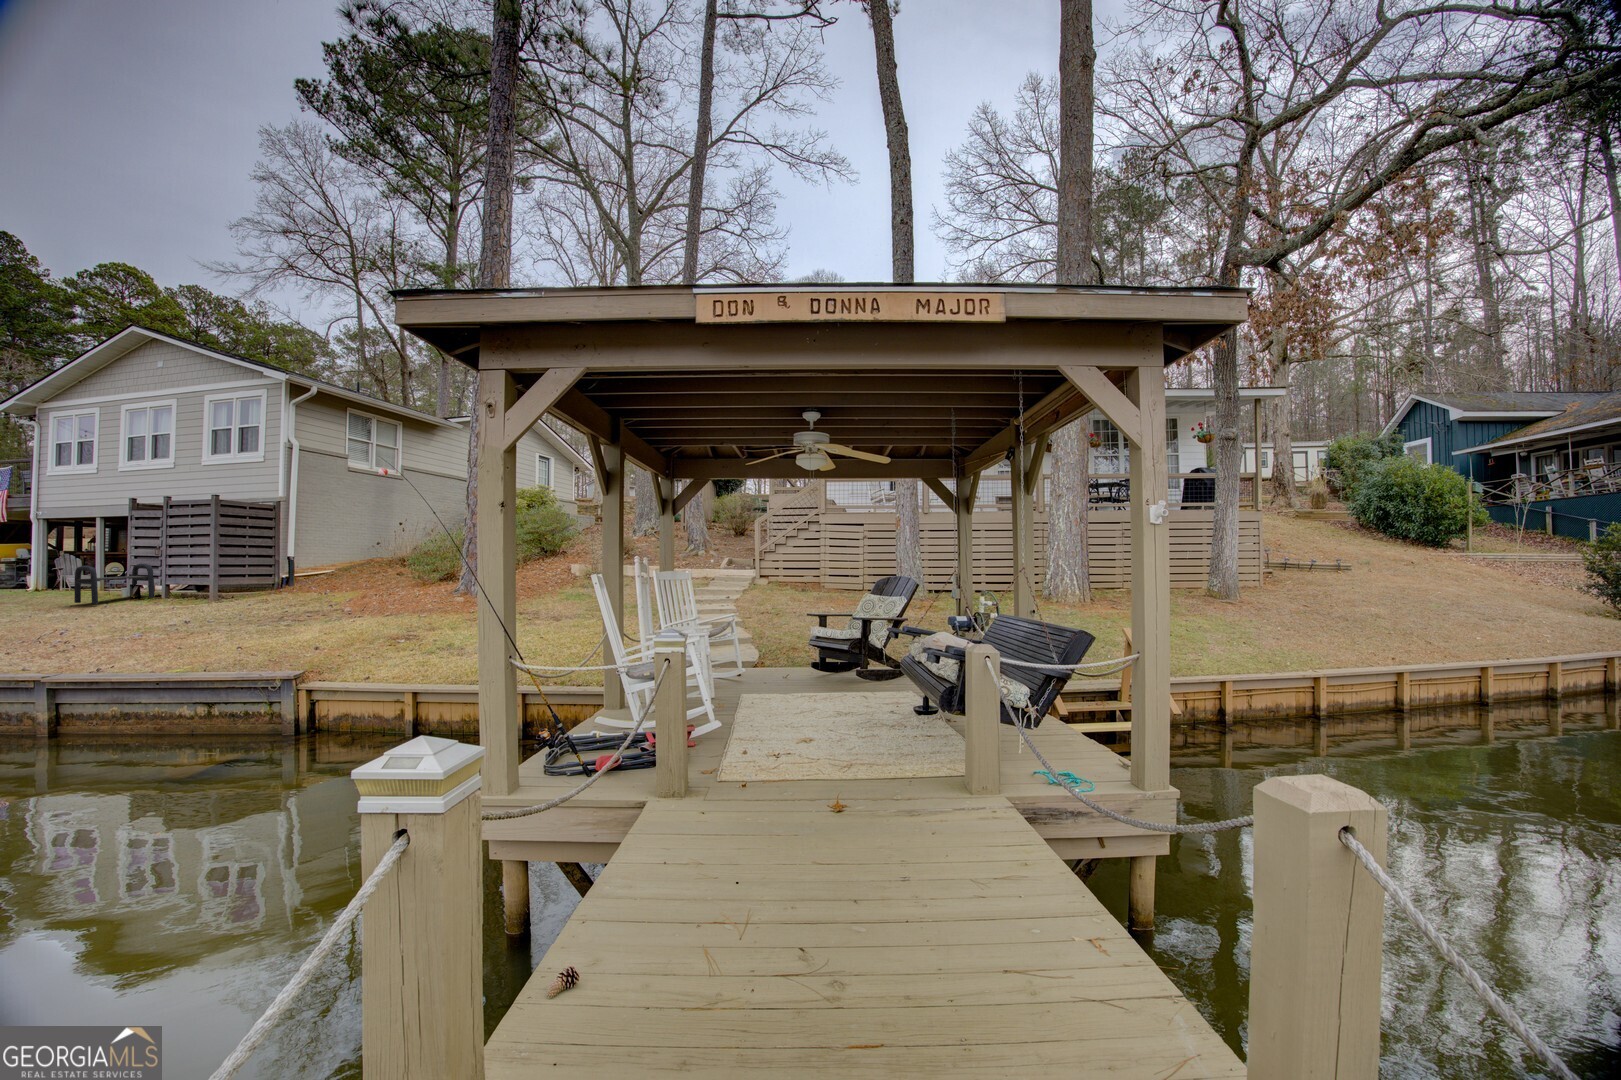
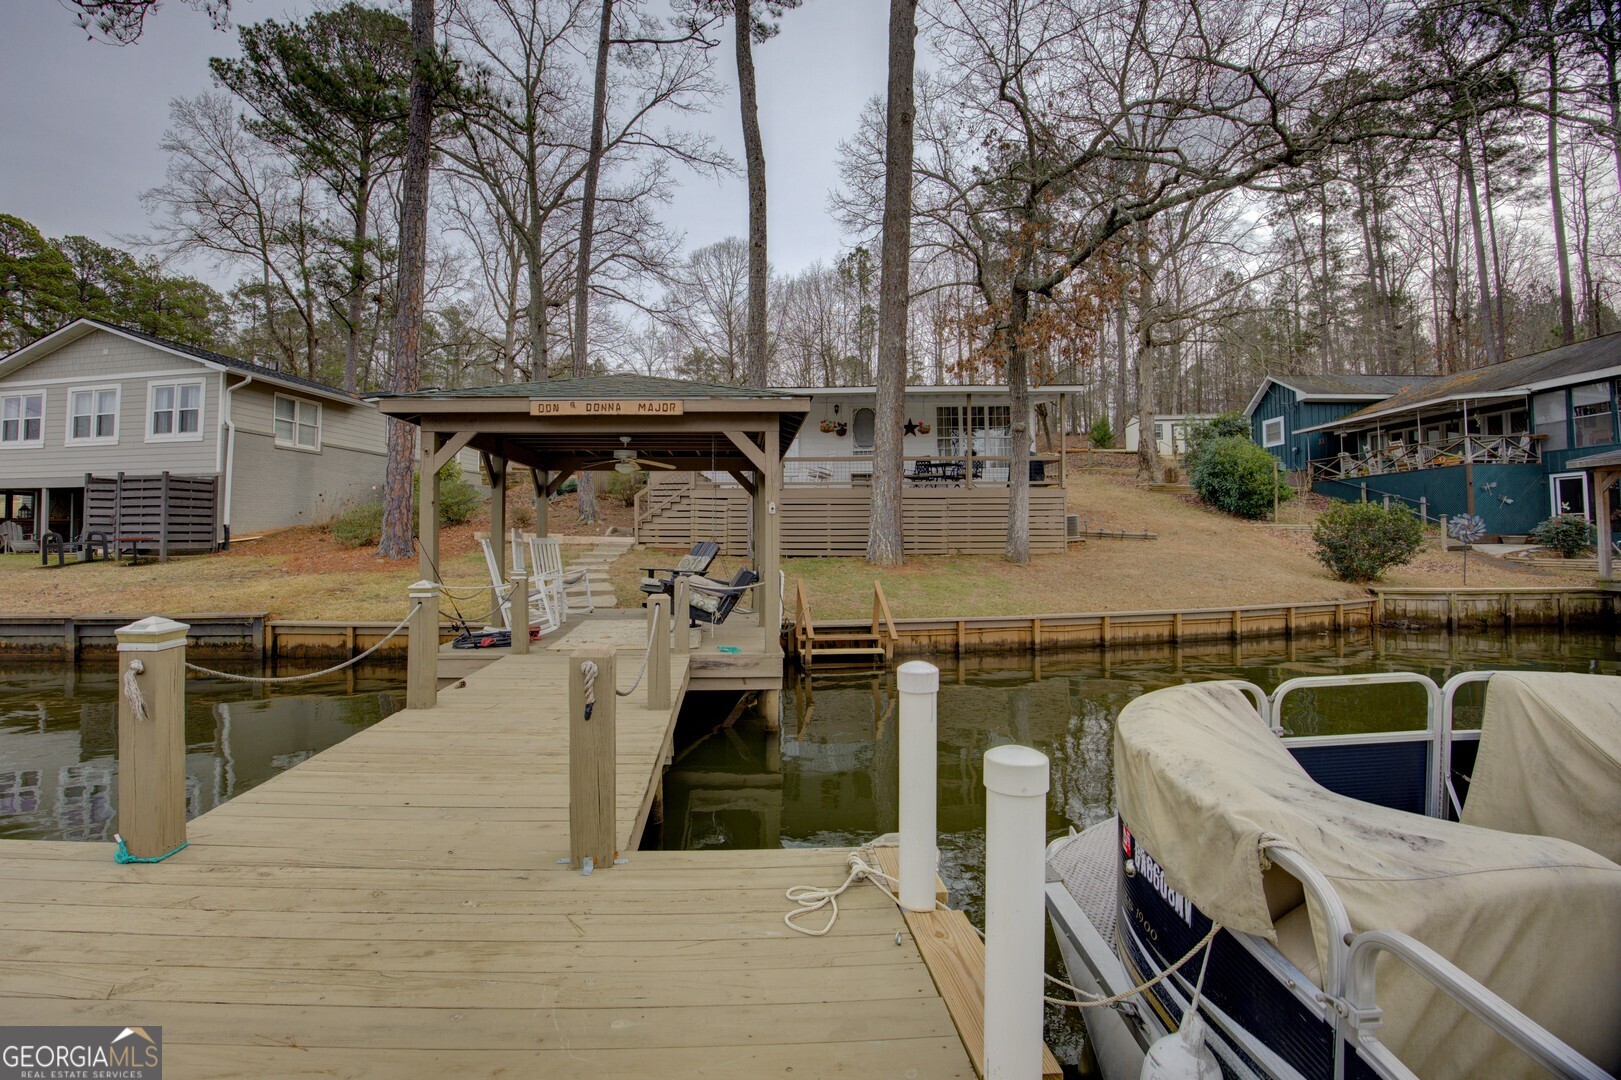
side table: none [156,571,202,602] -> present [115,537,153,564]

